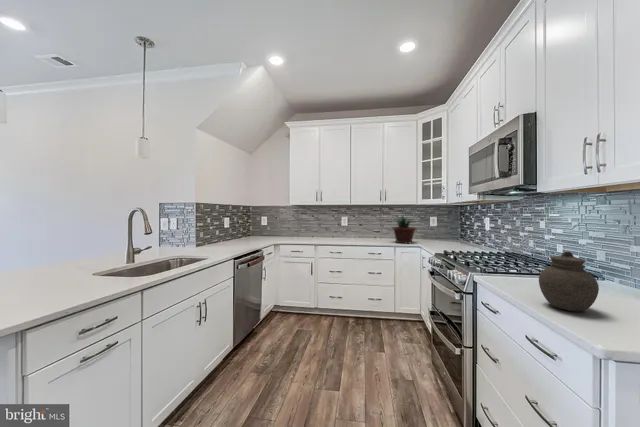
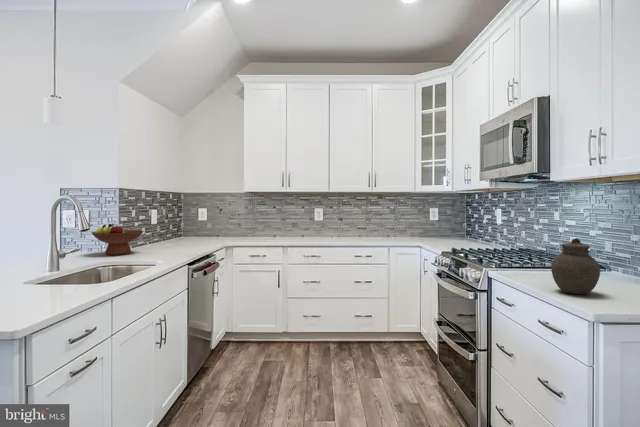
potted plant: present [392,217,416,243] -> none [379,208,417,242]
fruit bowl: none [176,227,212,249] -> present [91,224,143,255]

